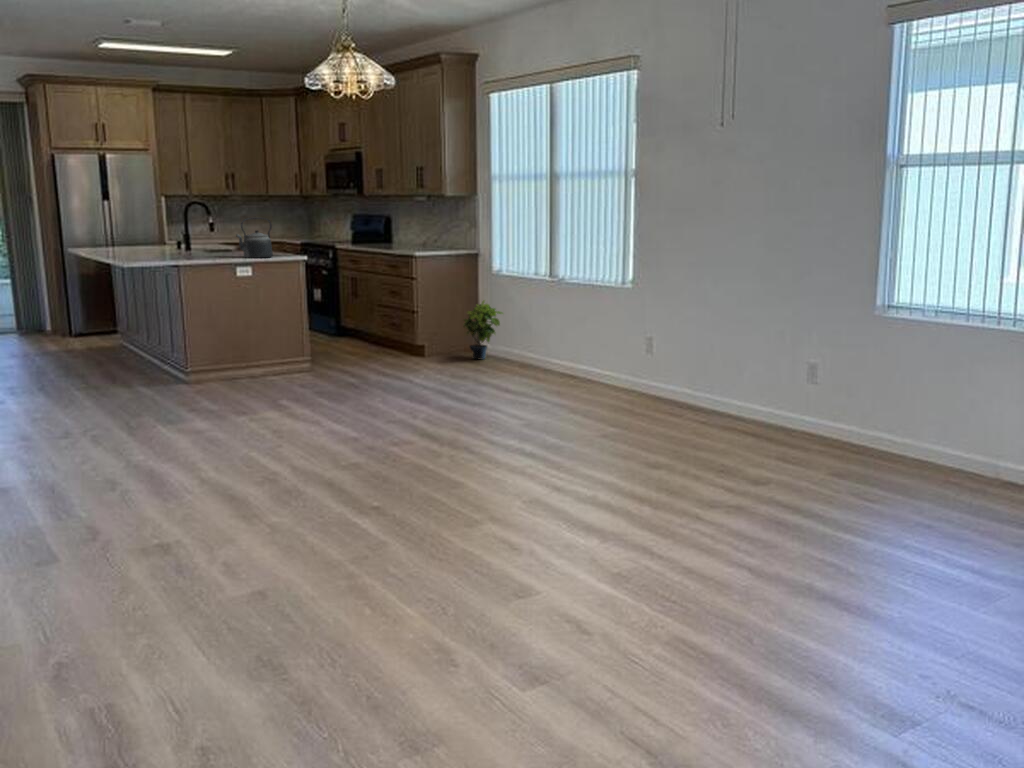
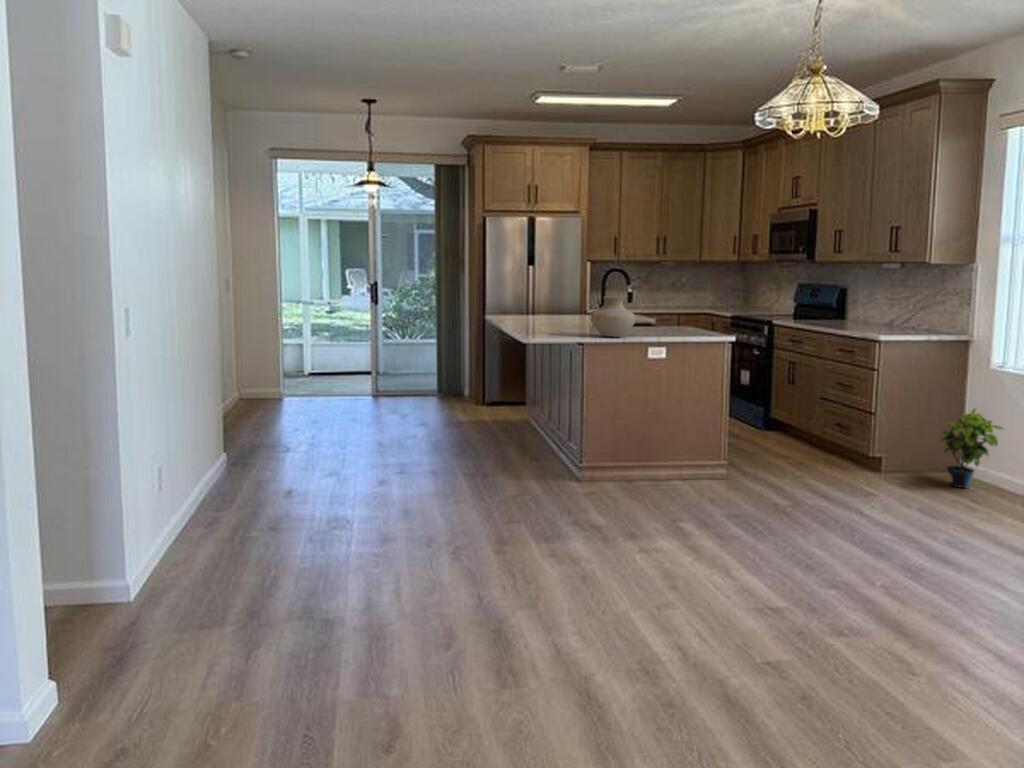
kettle: present [236,218,273,258] -> none [654,290,697,338]
vase: none [181,224,221,259] -> present [591,297,635,337]

